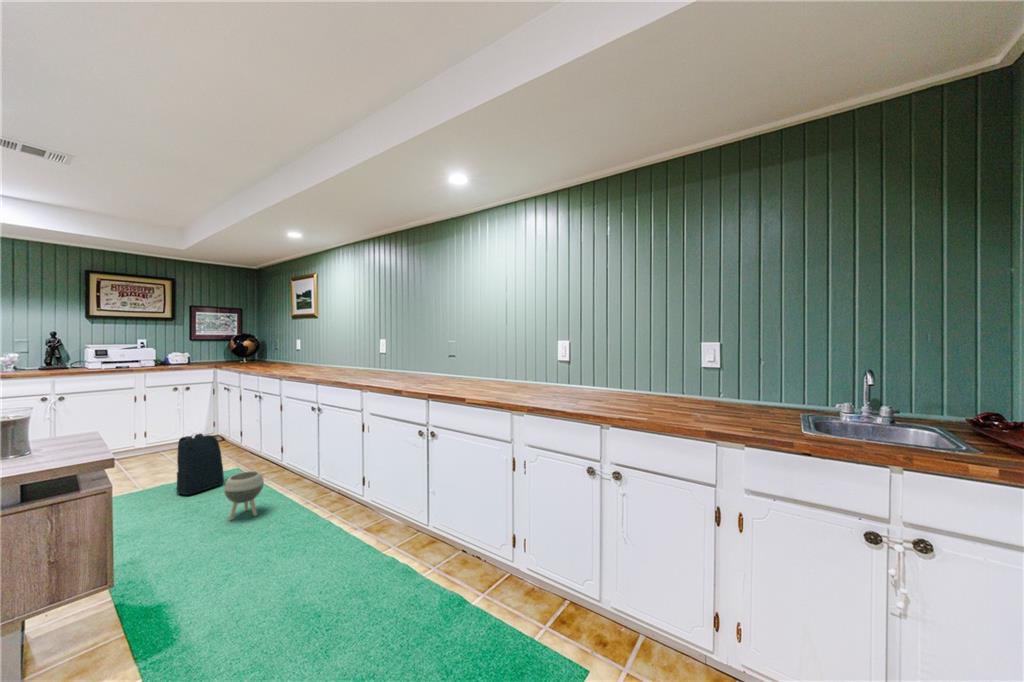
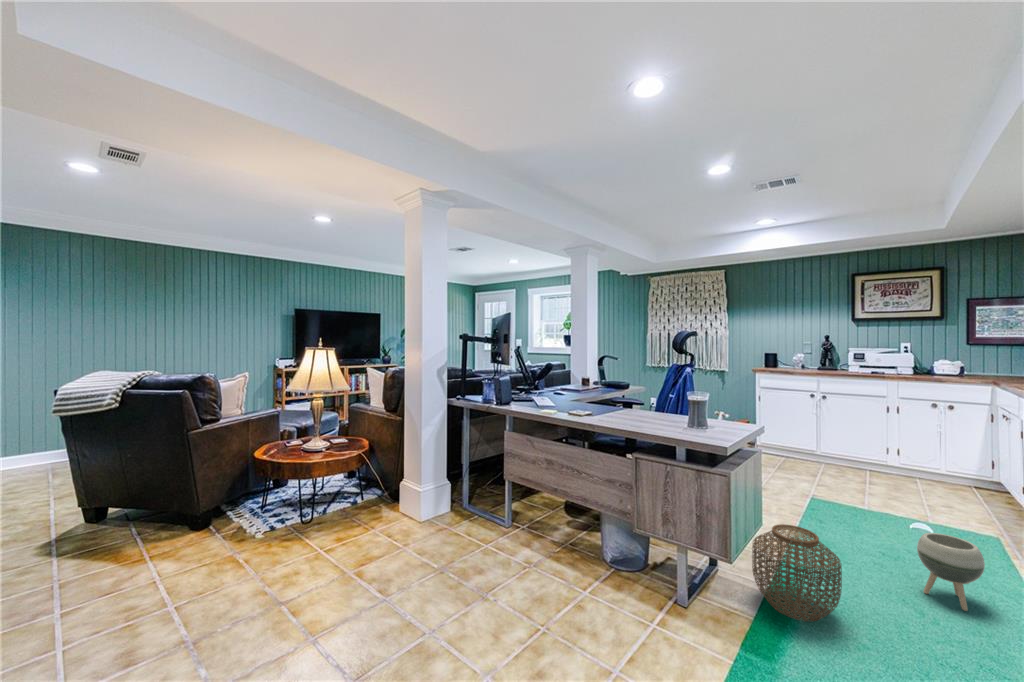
backpack: present [176,433,224,495] -> none [893,463,958,545]
woven basket: none [102,514,202,609] -> present [752,524,842,621]

